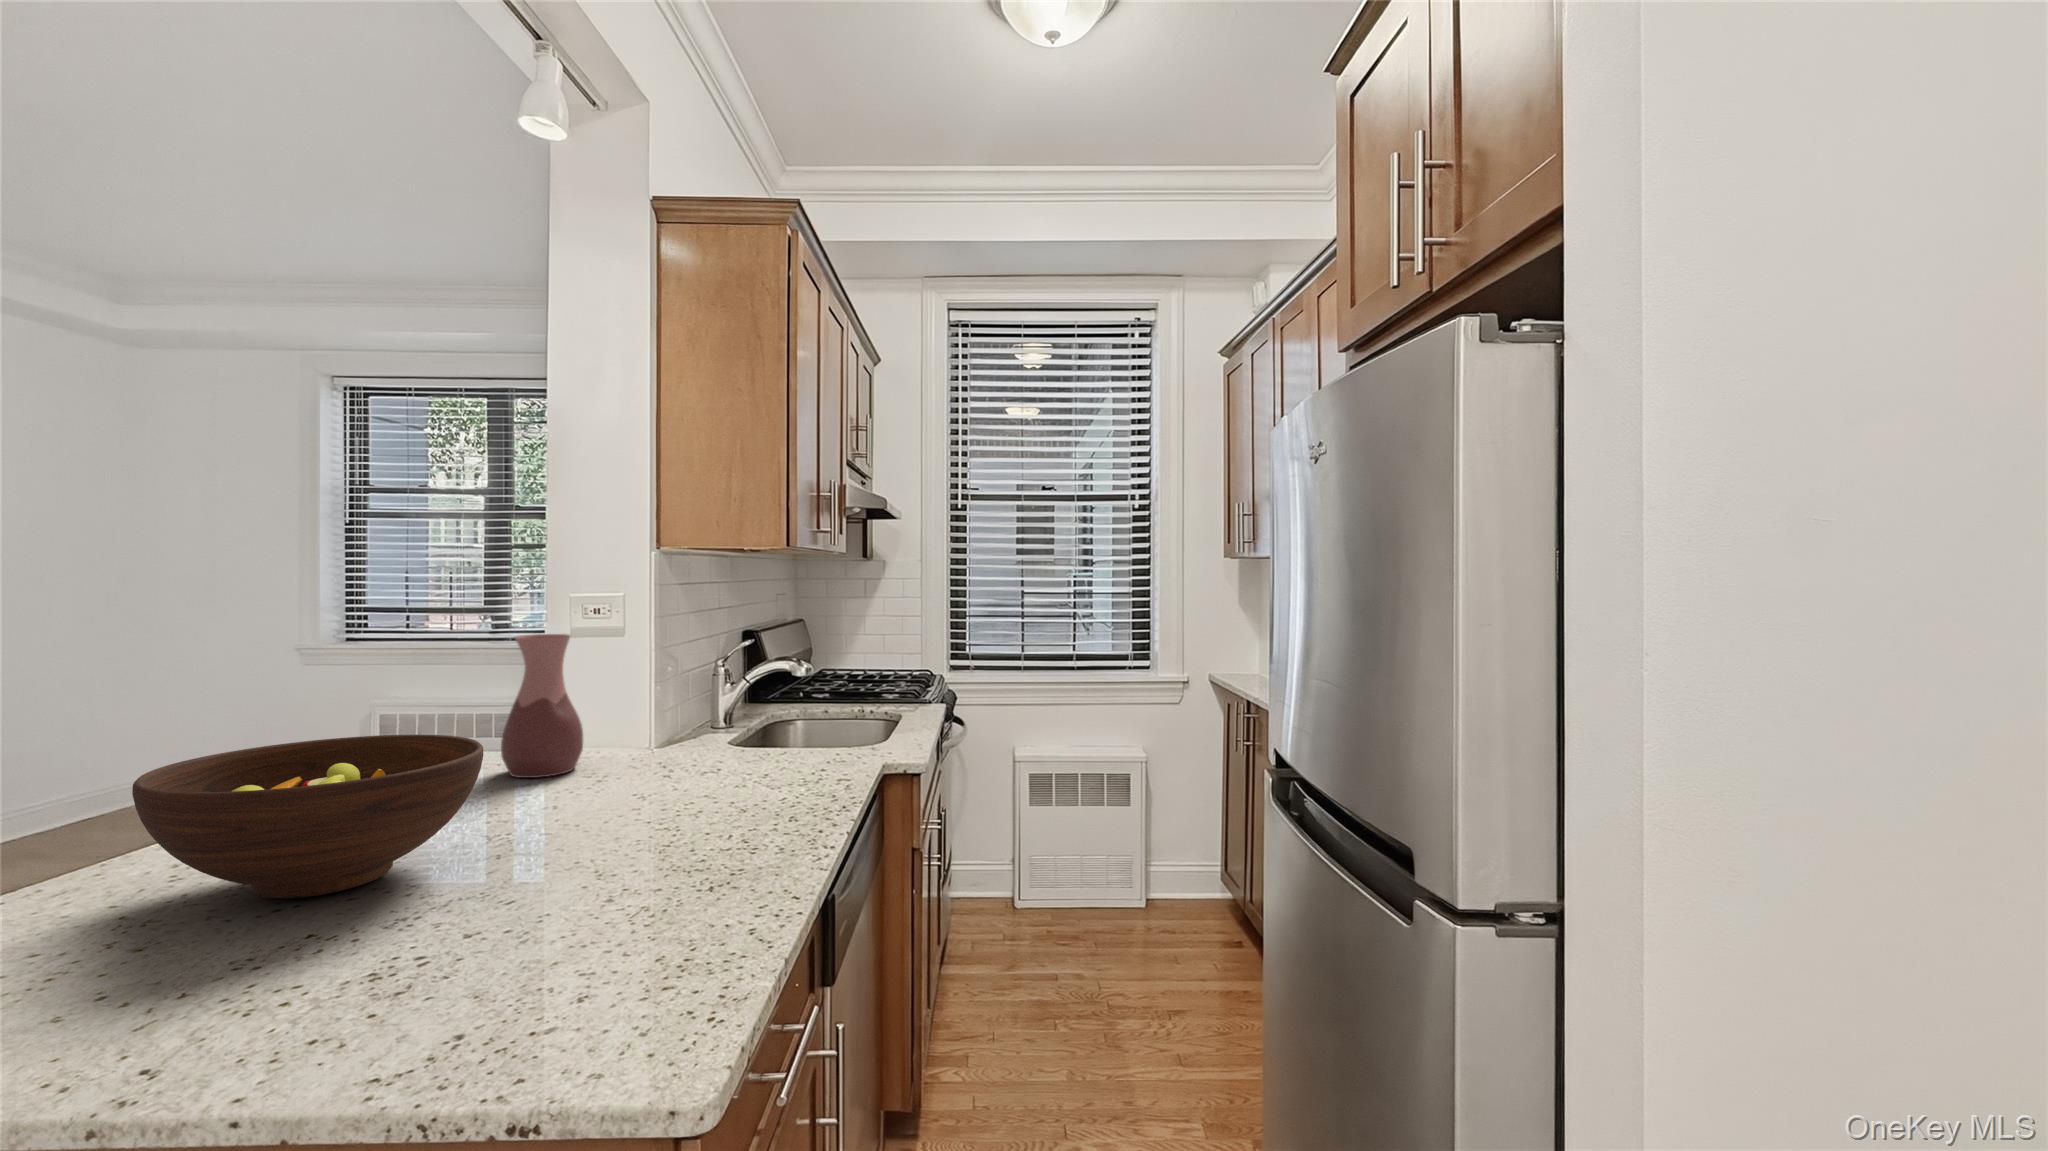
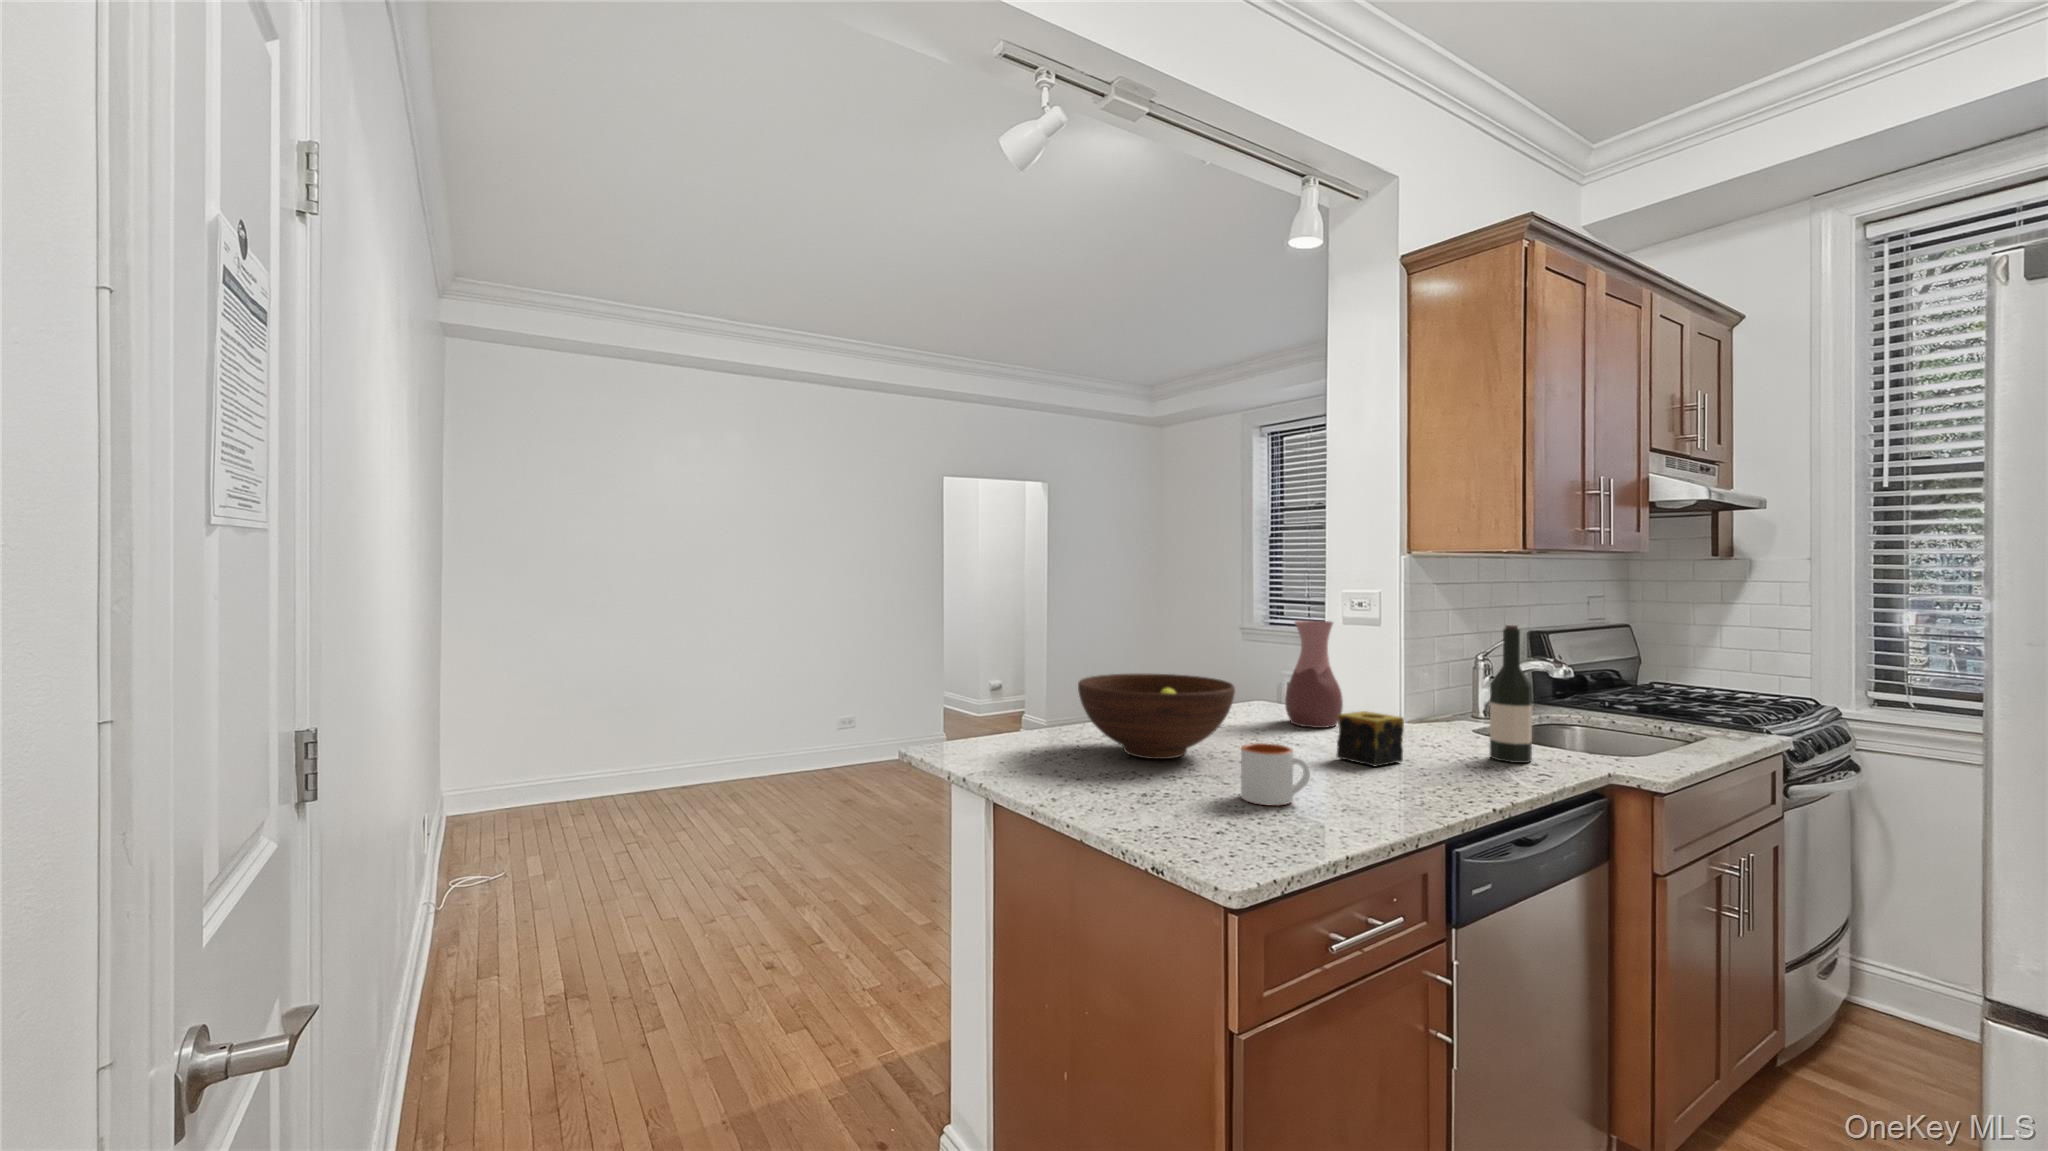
wine bottle: none [778,627,816,775] -> present [1490,625,1532,763]
candle: none [623,745,704,815] -> present [1336,711,1404,766]
mug: none [551,821,660,922] -> present [1241,743,1310,806]

